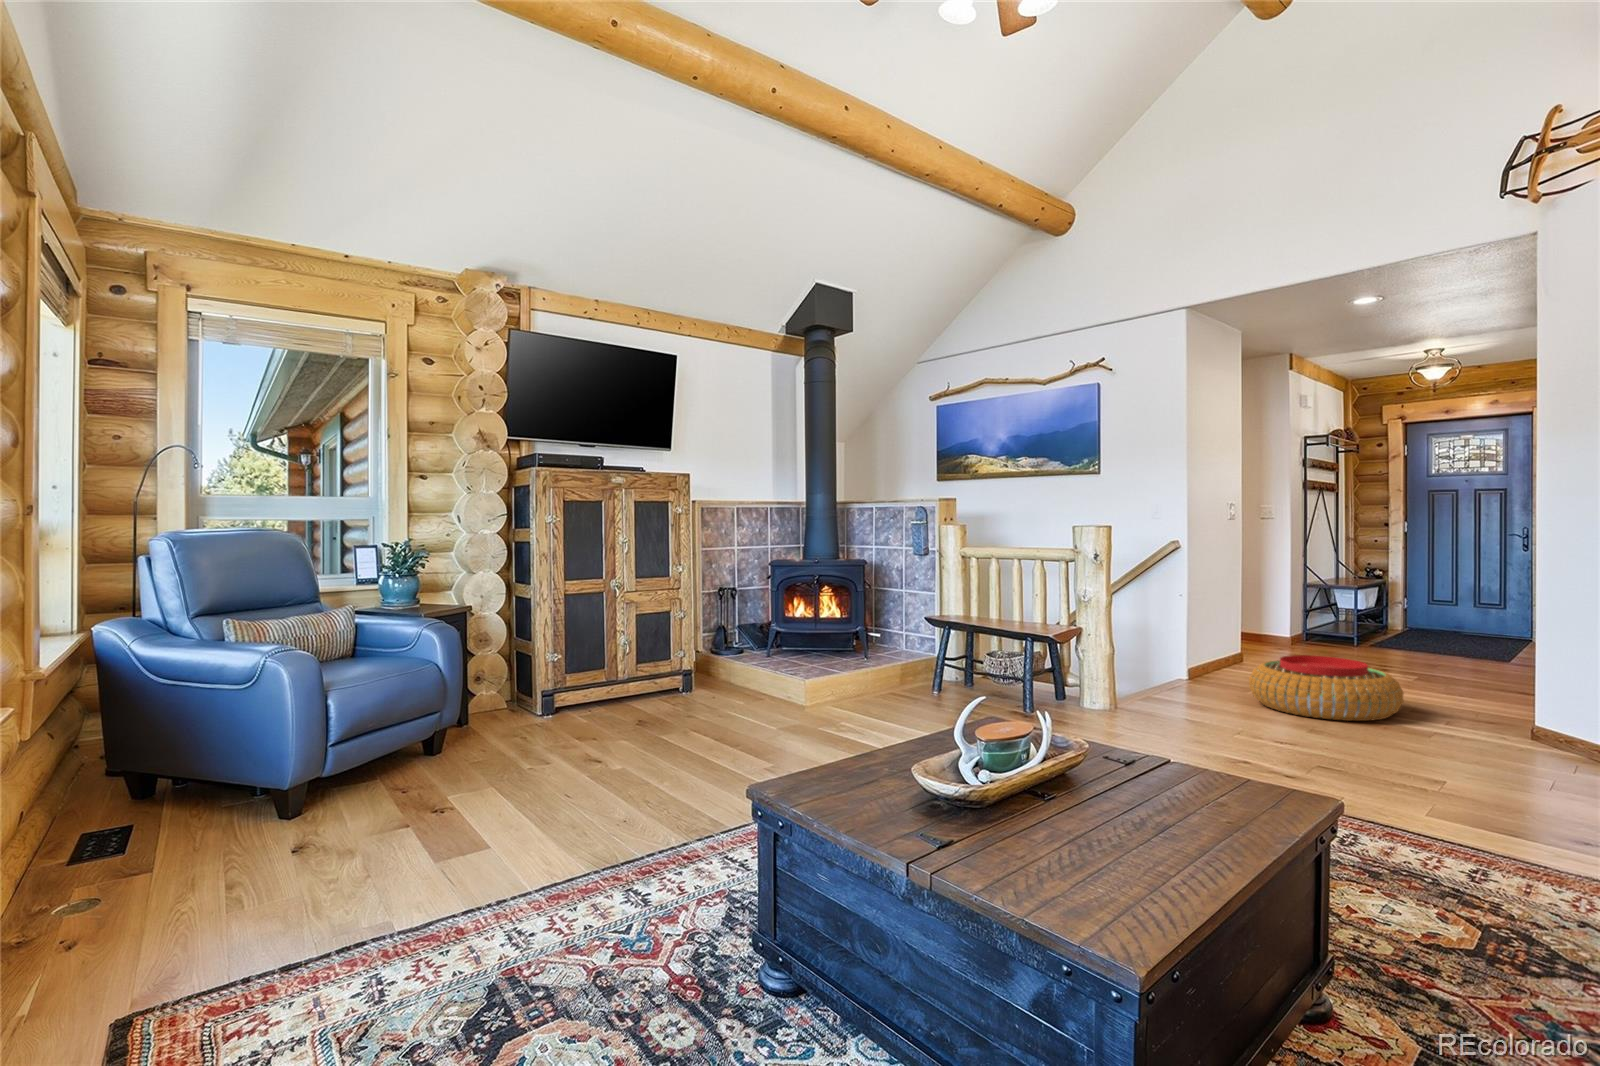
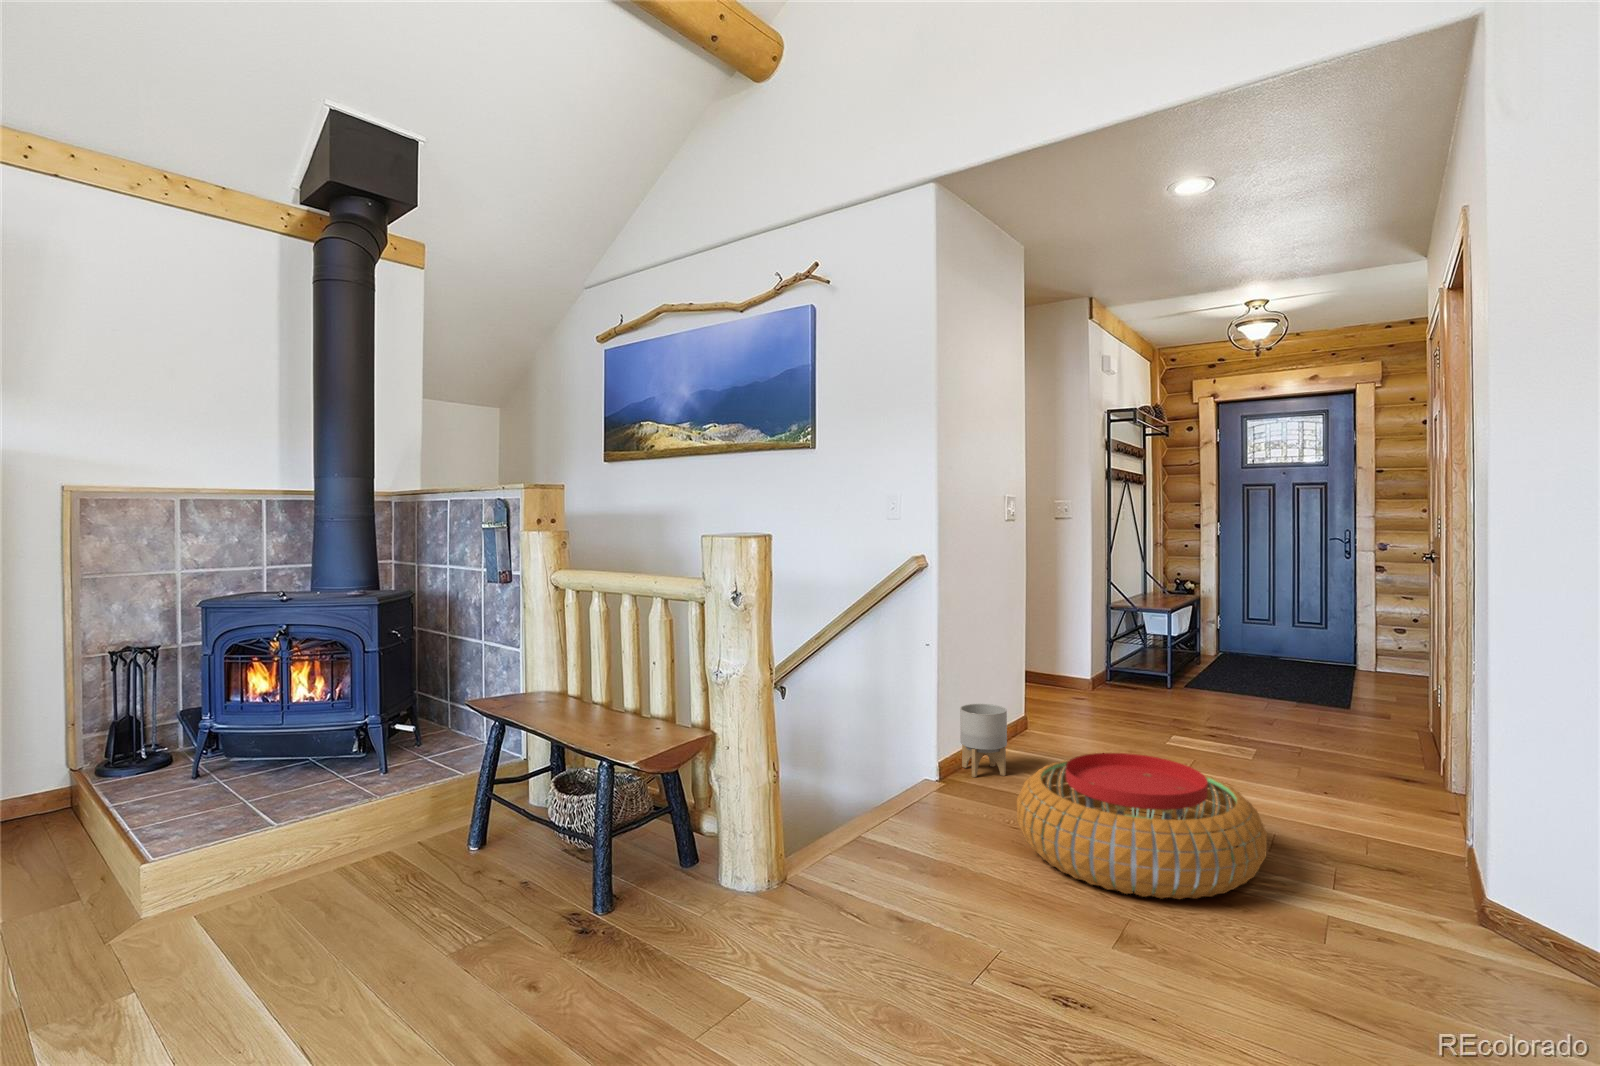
planter: none [1203,636,1235,680] -> present [960,704,1007,777]

